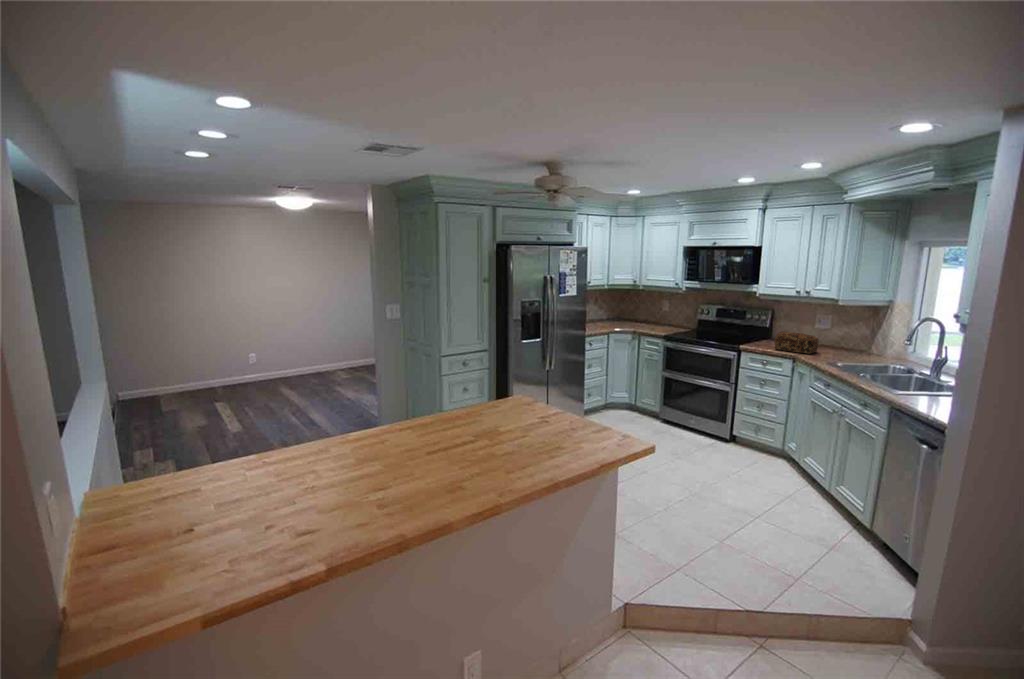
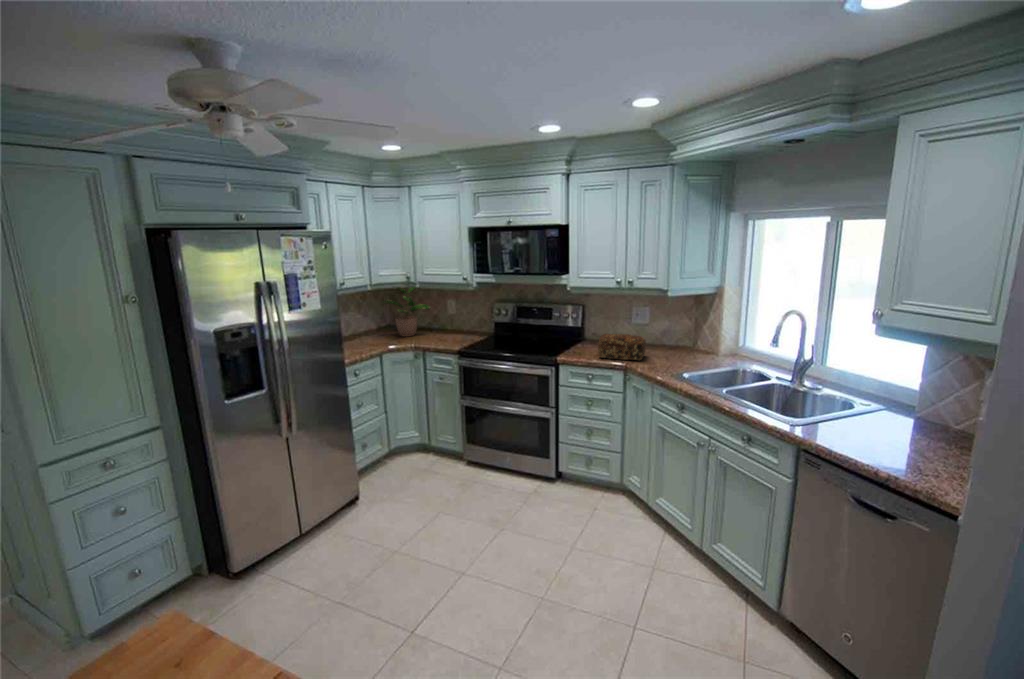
potted plant: none [613,288,649,325] -> present [383,287,431,337]

